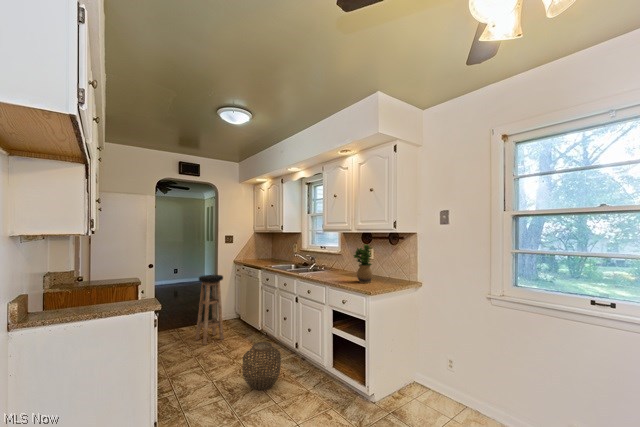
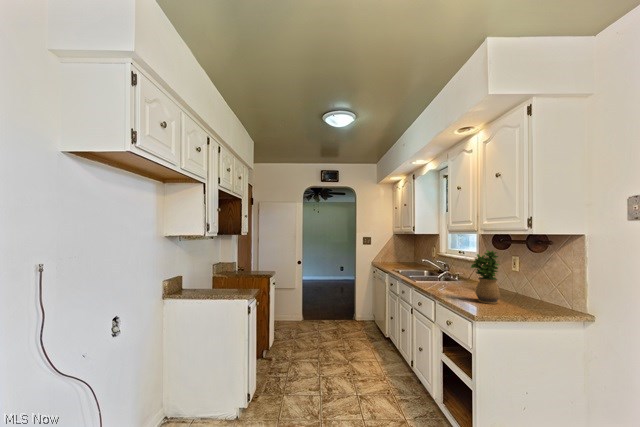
bar stool: present [196,275,224,345] -> none [328,274,352,341]
woven basket: present [243,342,281,391] -> none [341,349,381,401]

